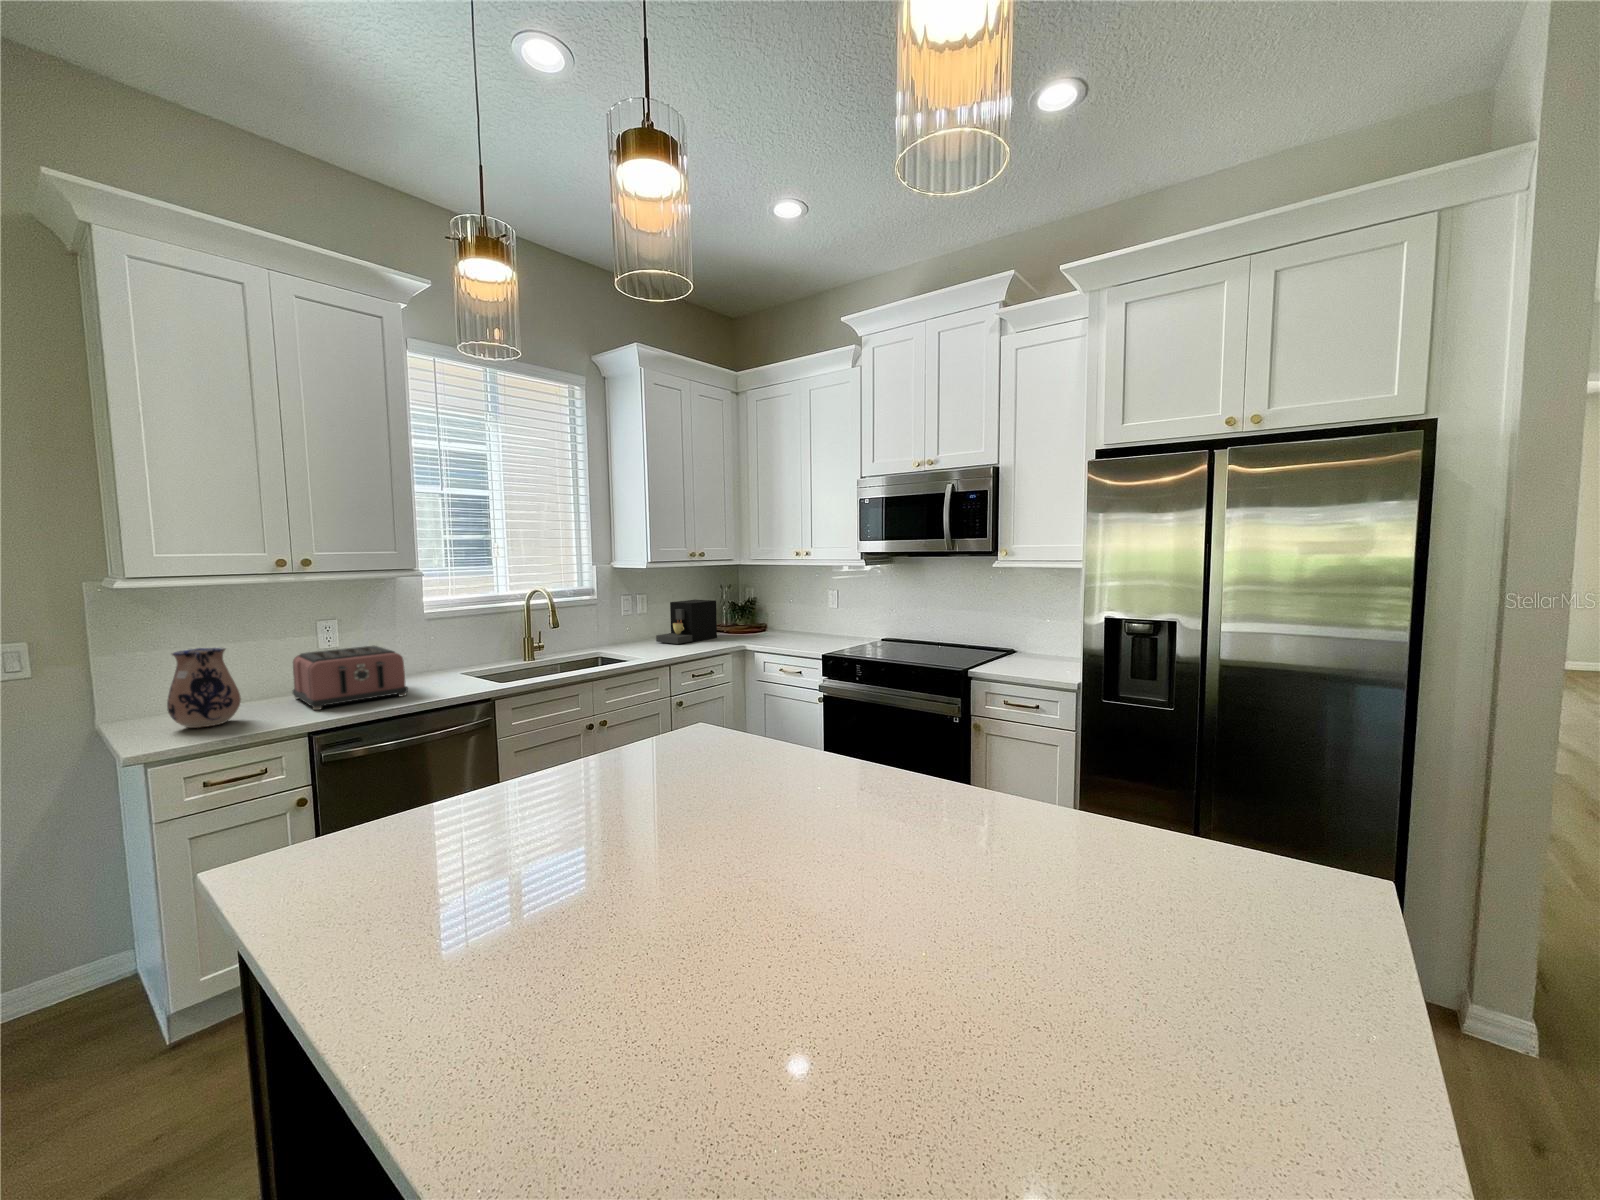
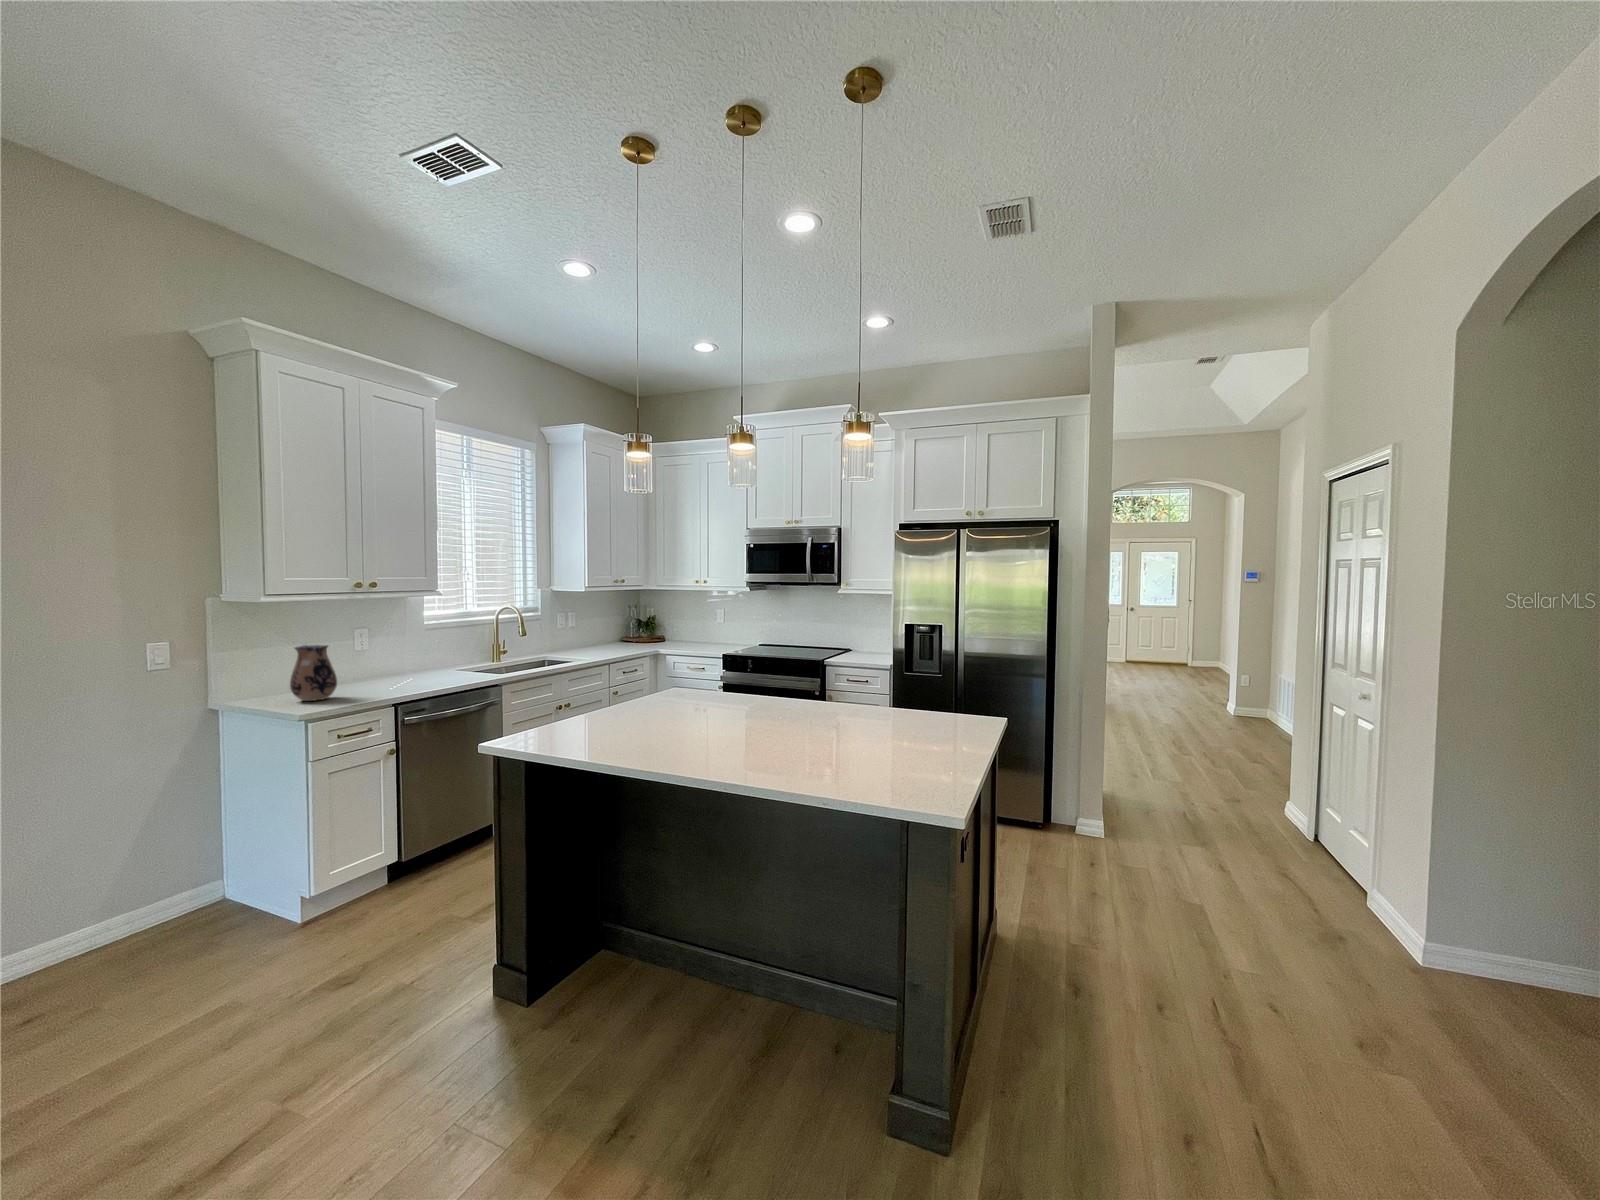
coffee maker: present [656,600,717,644] -> none [585,617,631,650]
toaster: present [292,646,408,710] -> none [344,647,439,691]

